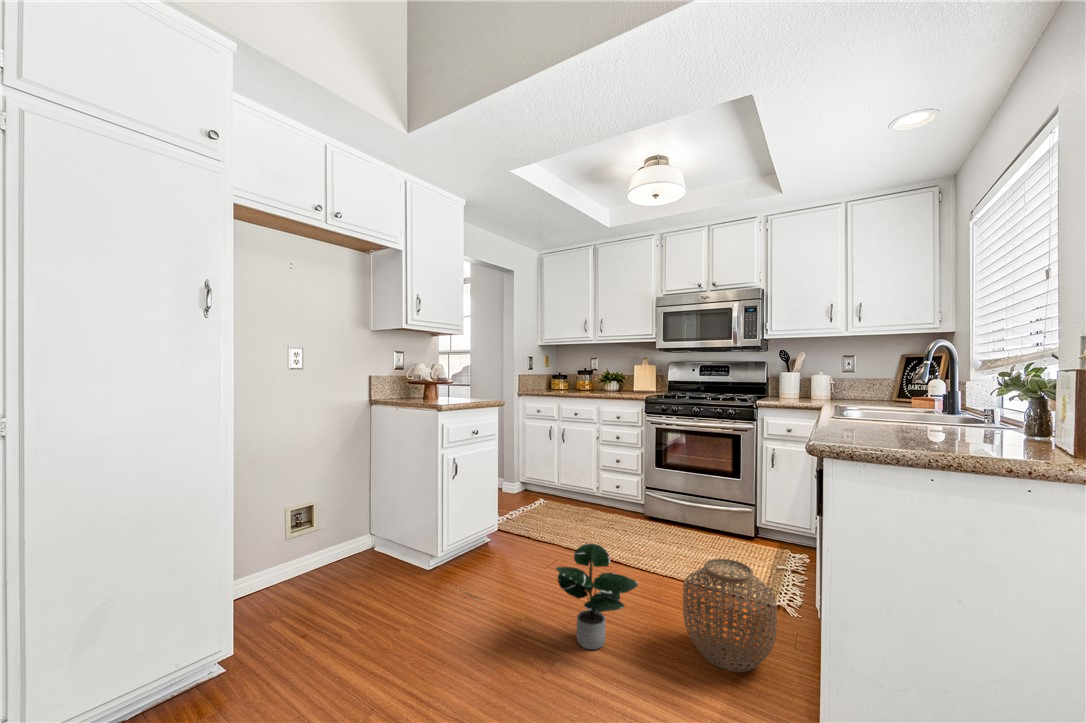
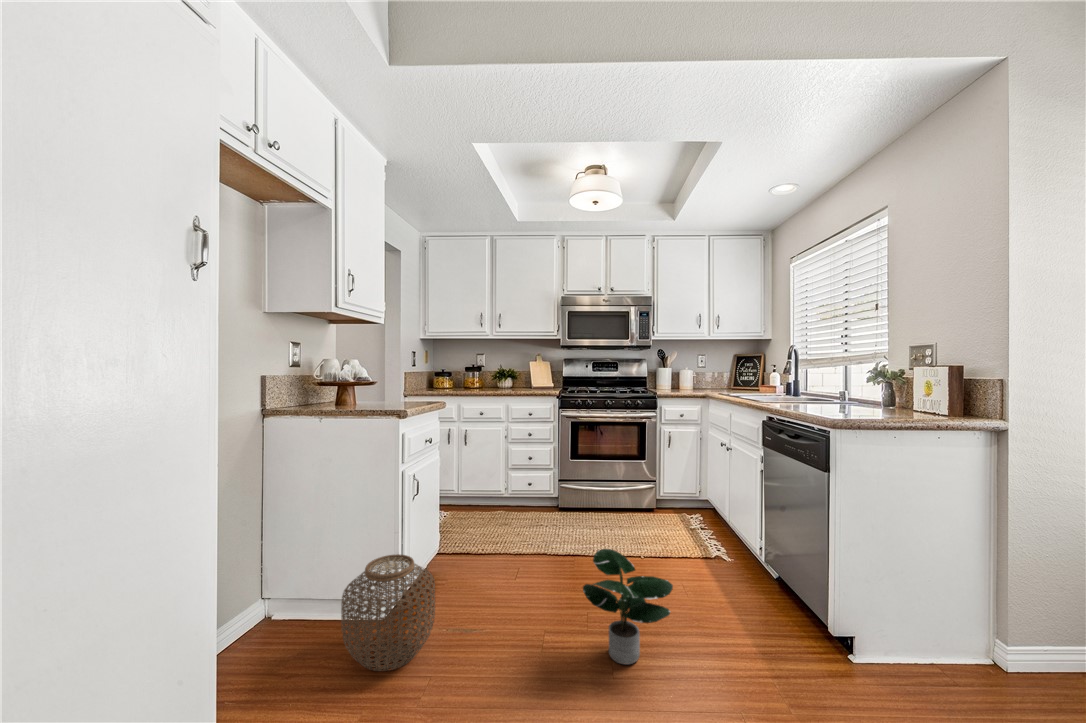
woven basket: present [683,558,777,672] -> present [341,554,435,671]

